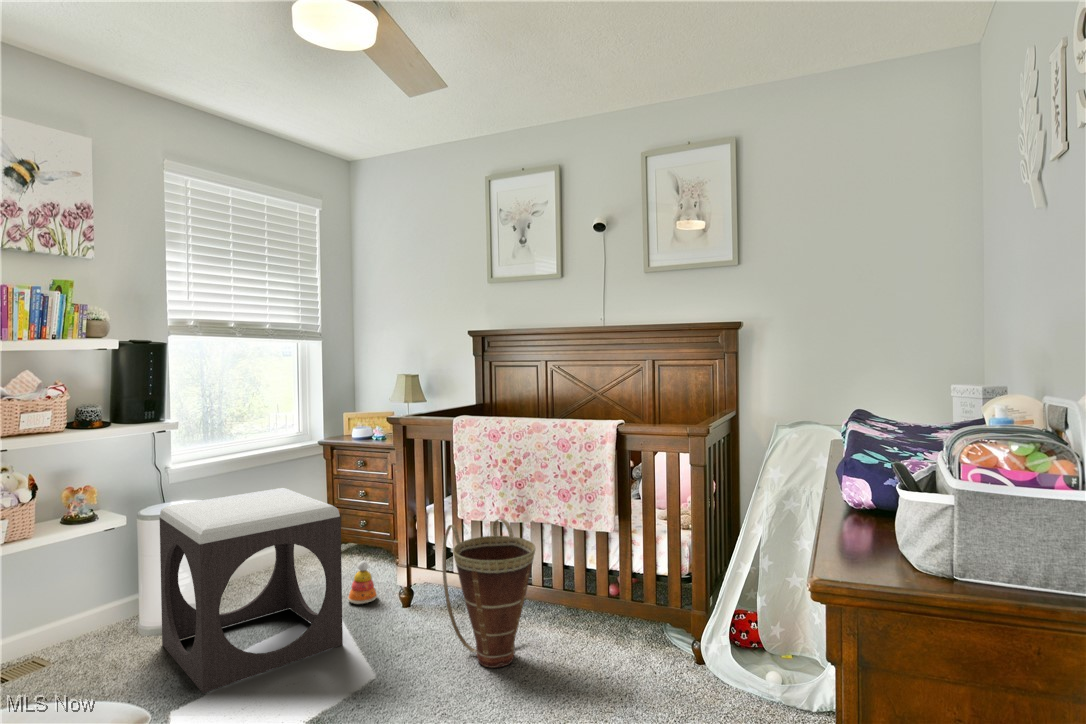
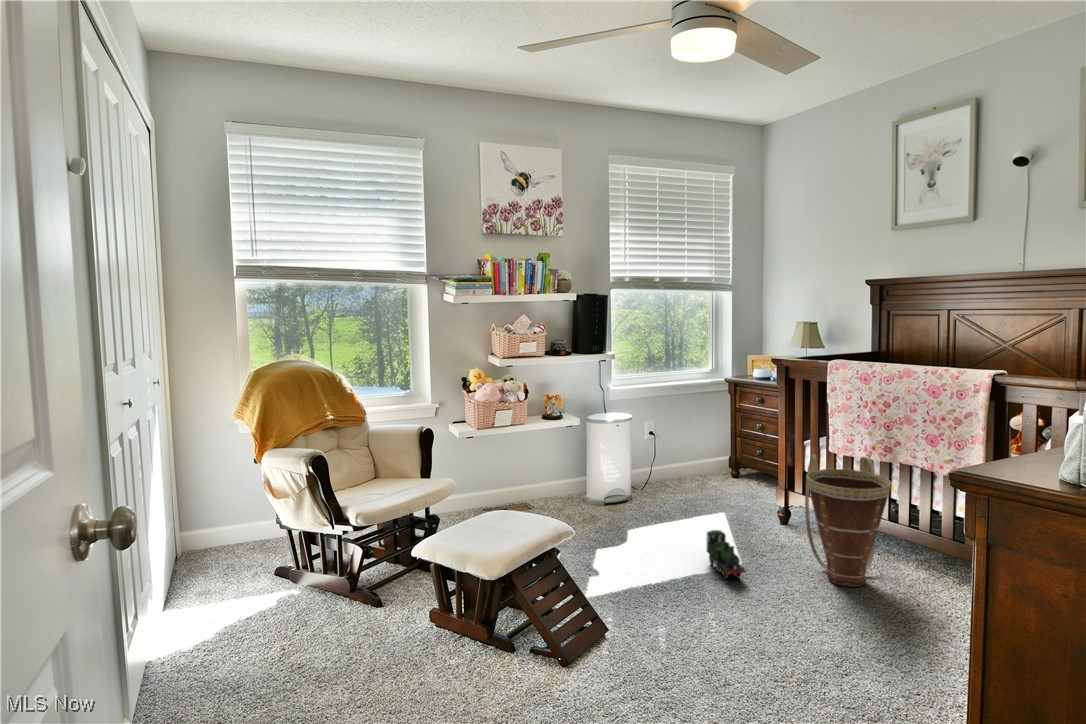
footstool: present [160,488,343,693] -> none [597,409,718,542]
stacking toy: present [348,561,377,604] -> none [733,479,759,514]
toy train: none [339,639,395,702] -> present [706,530,745,579]

